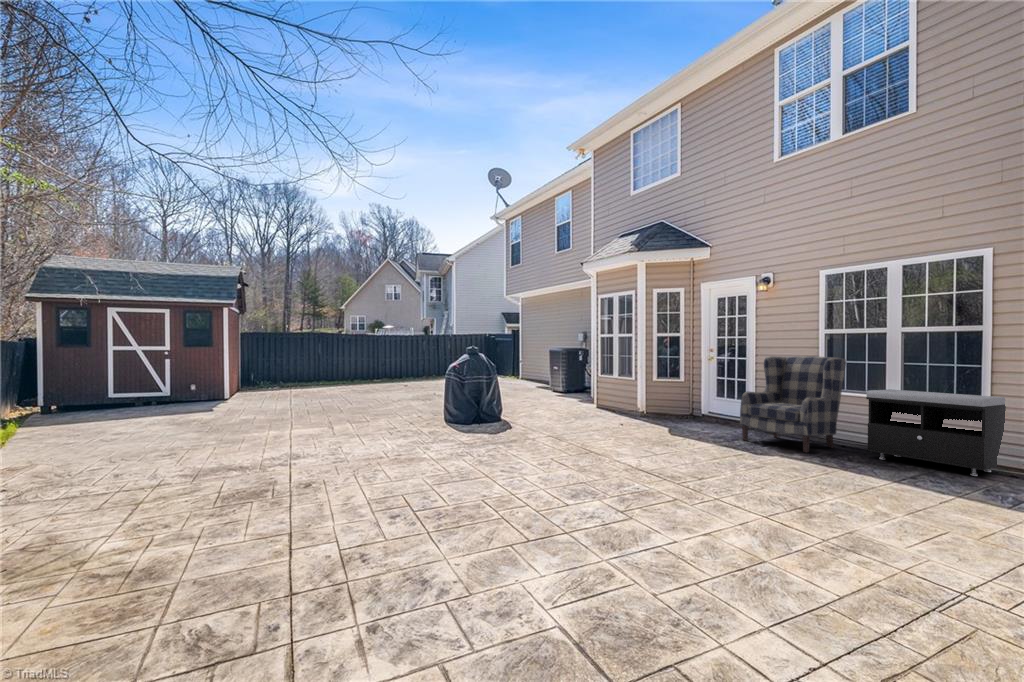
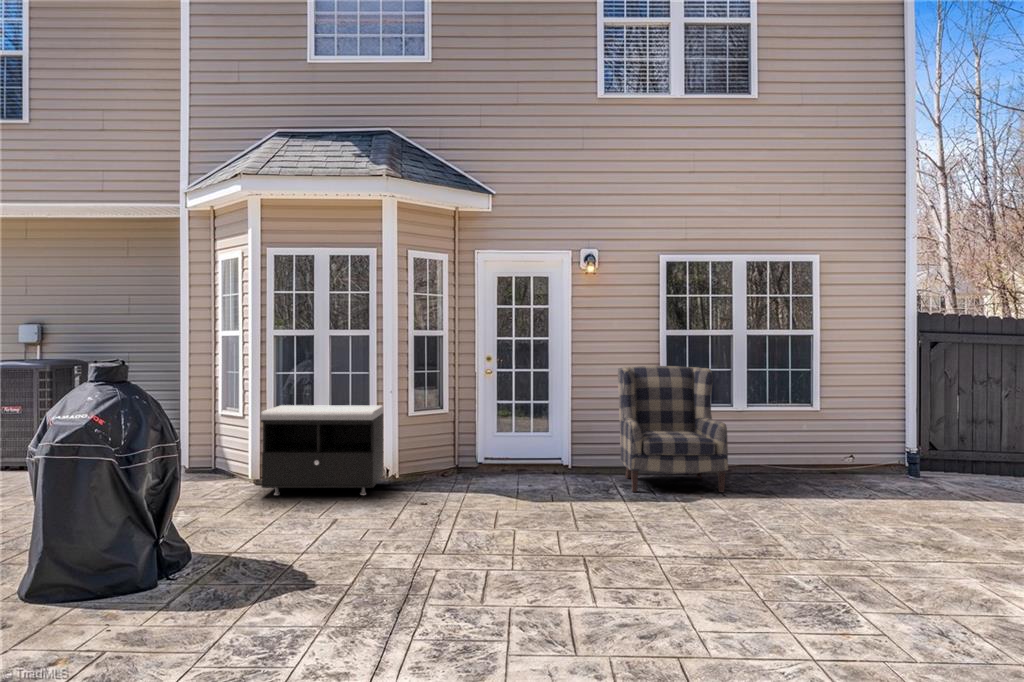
storage bench: present [866,389,1006,476] -> present [261,405,383,495]

